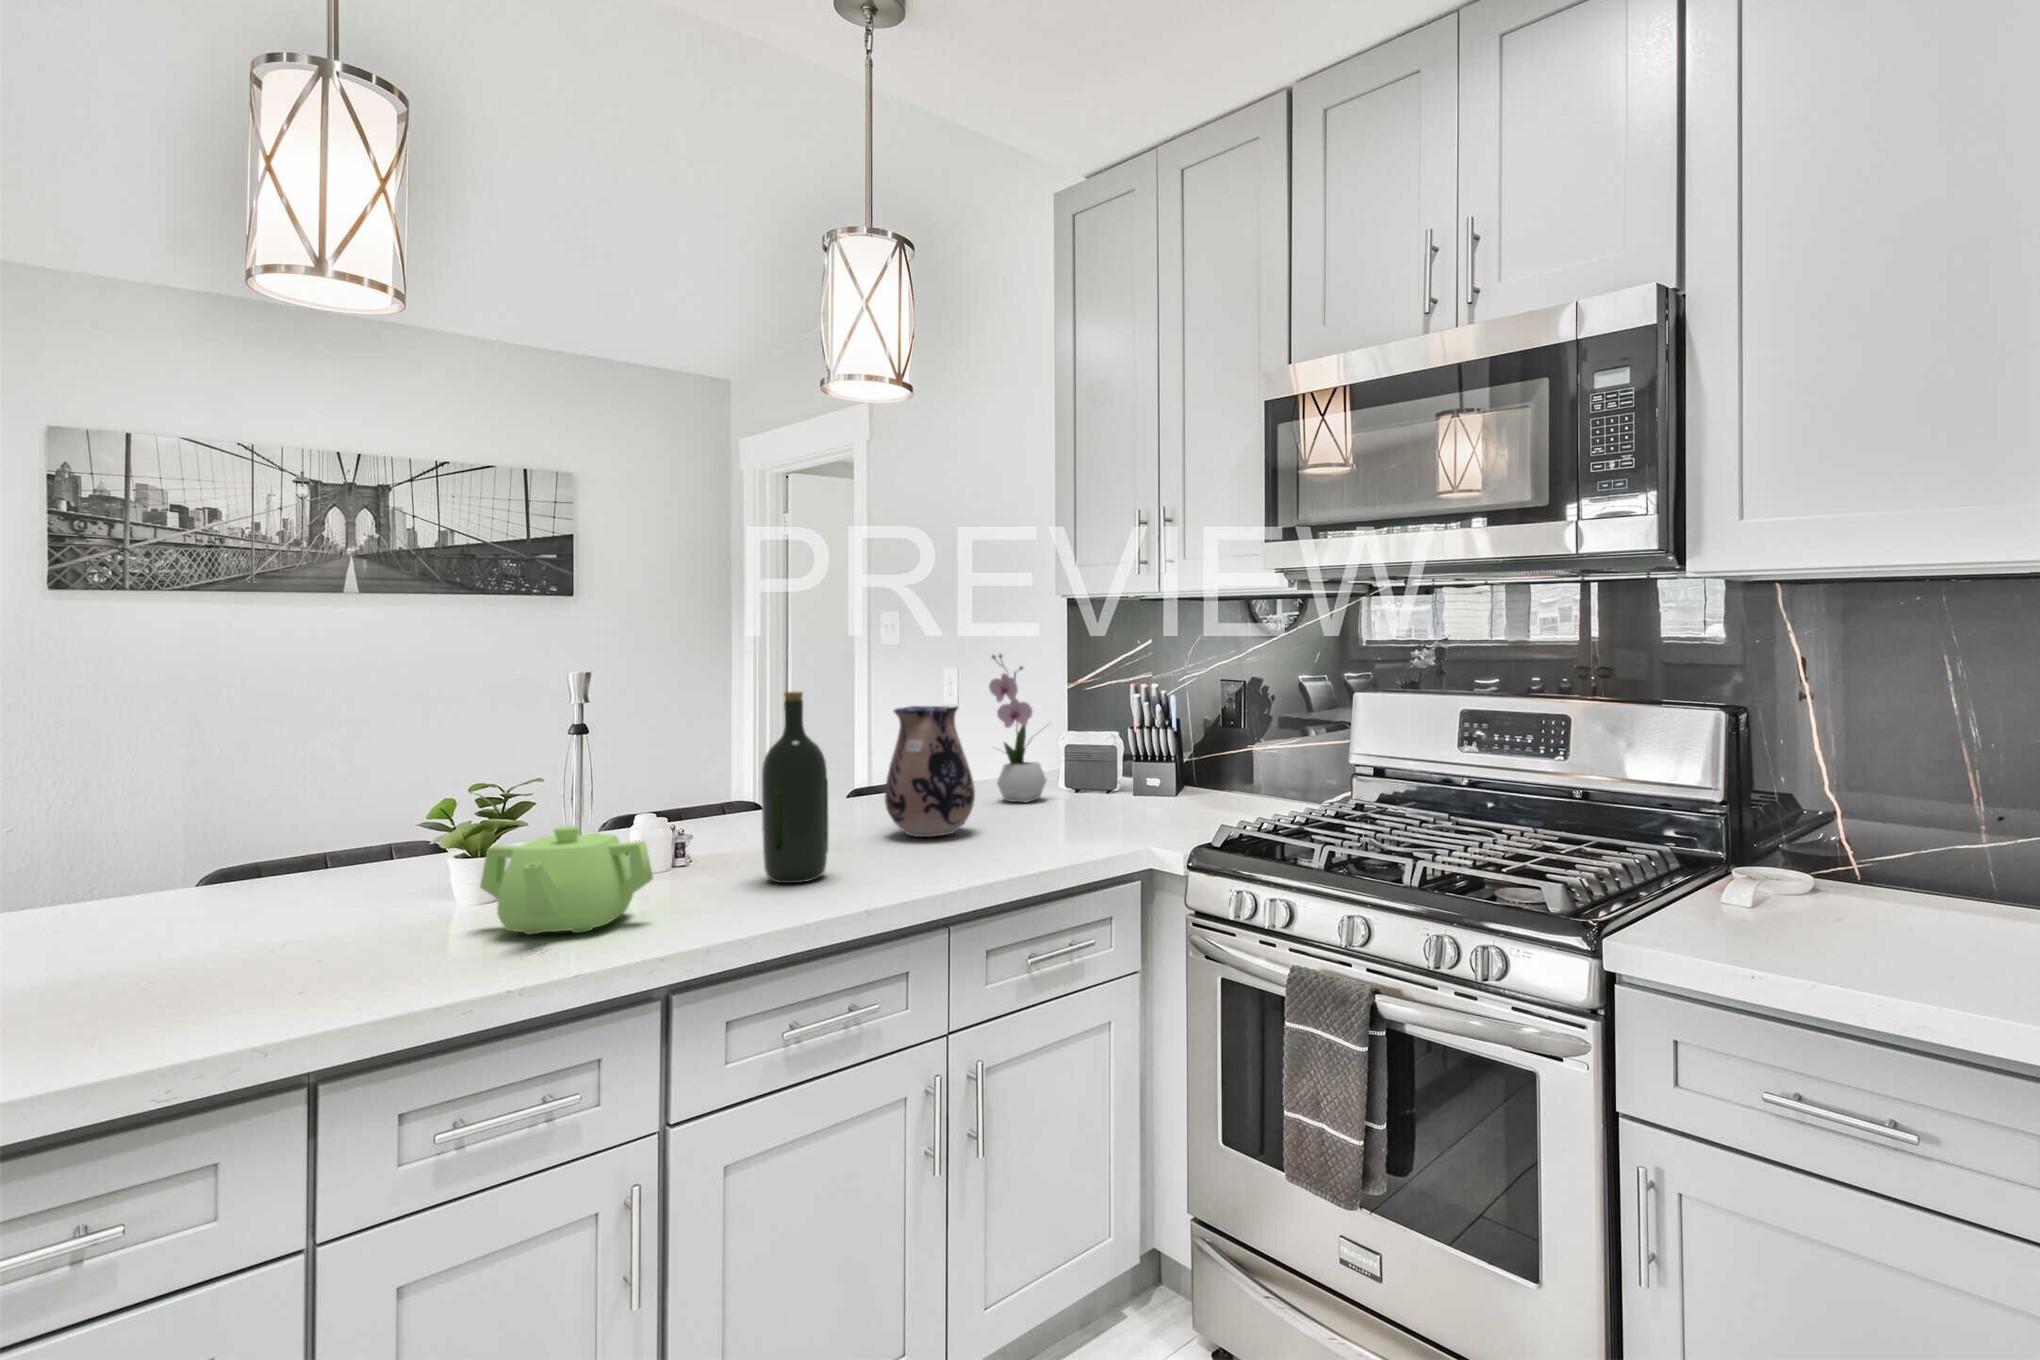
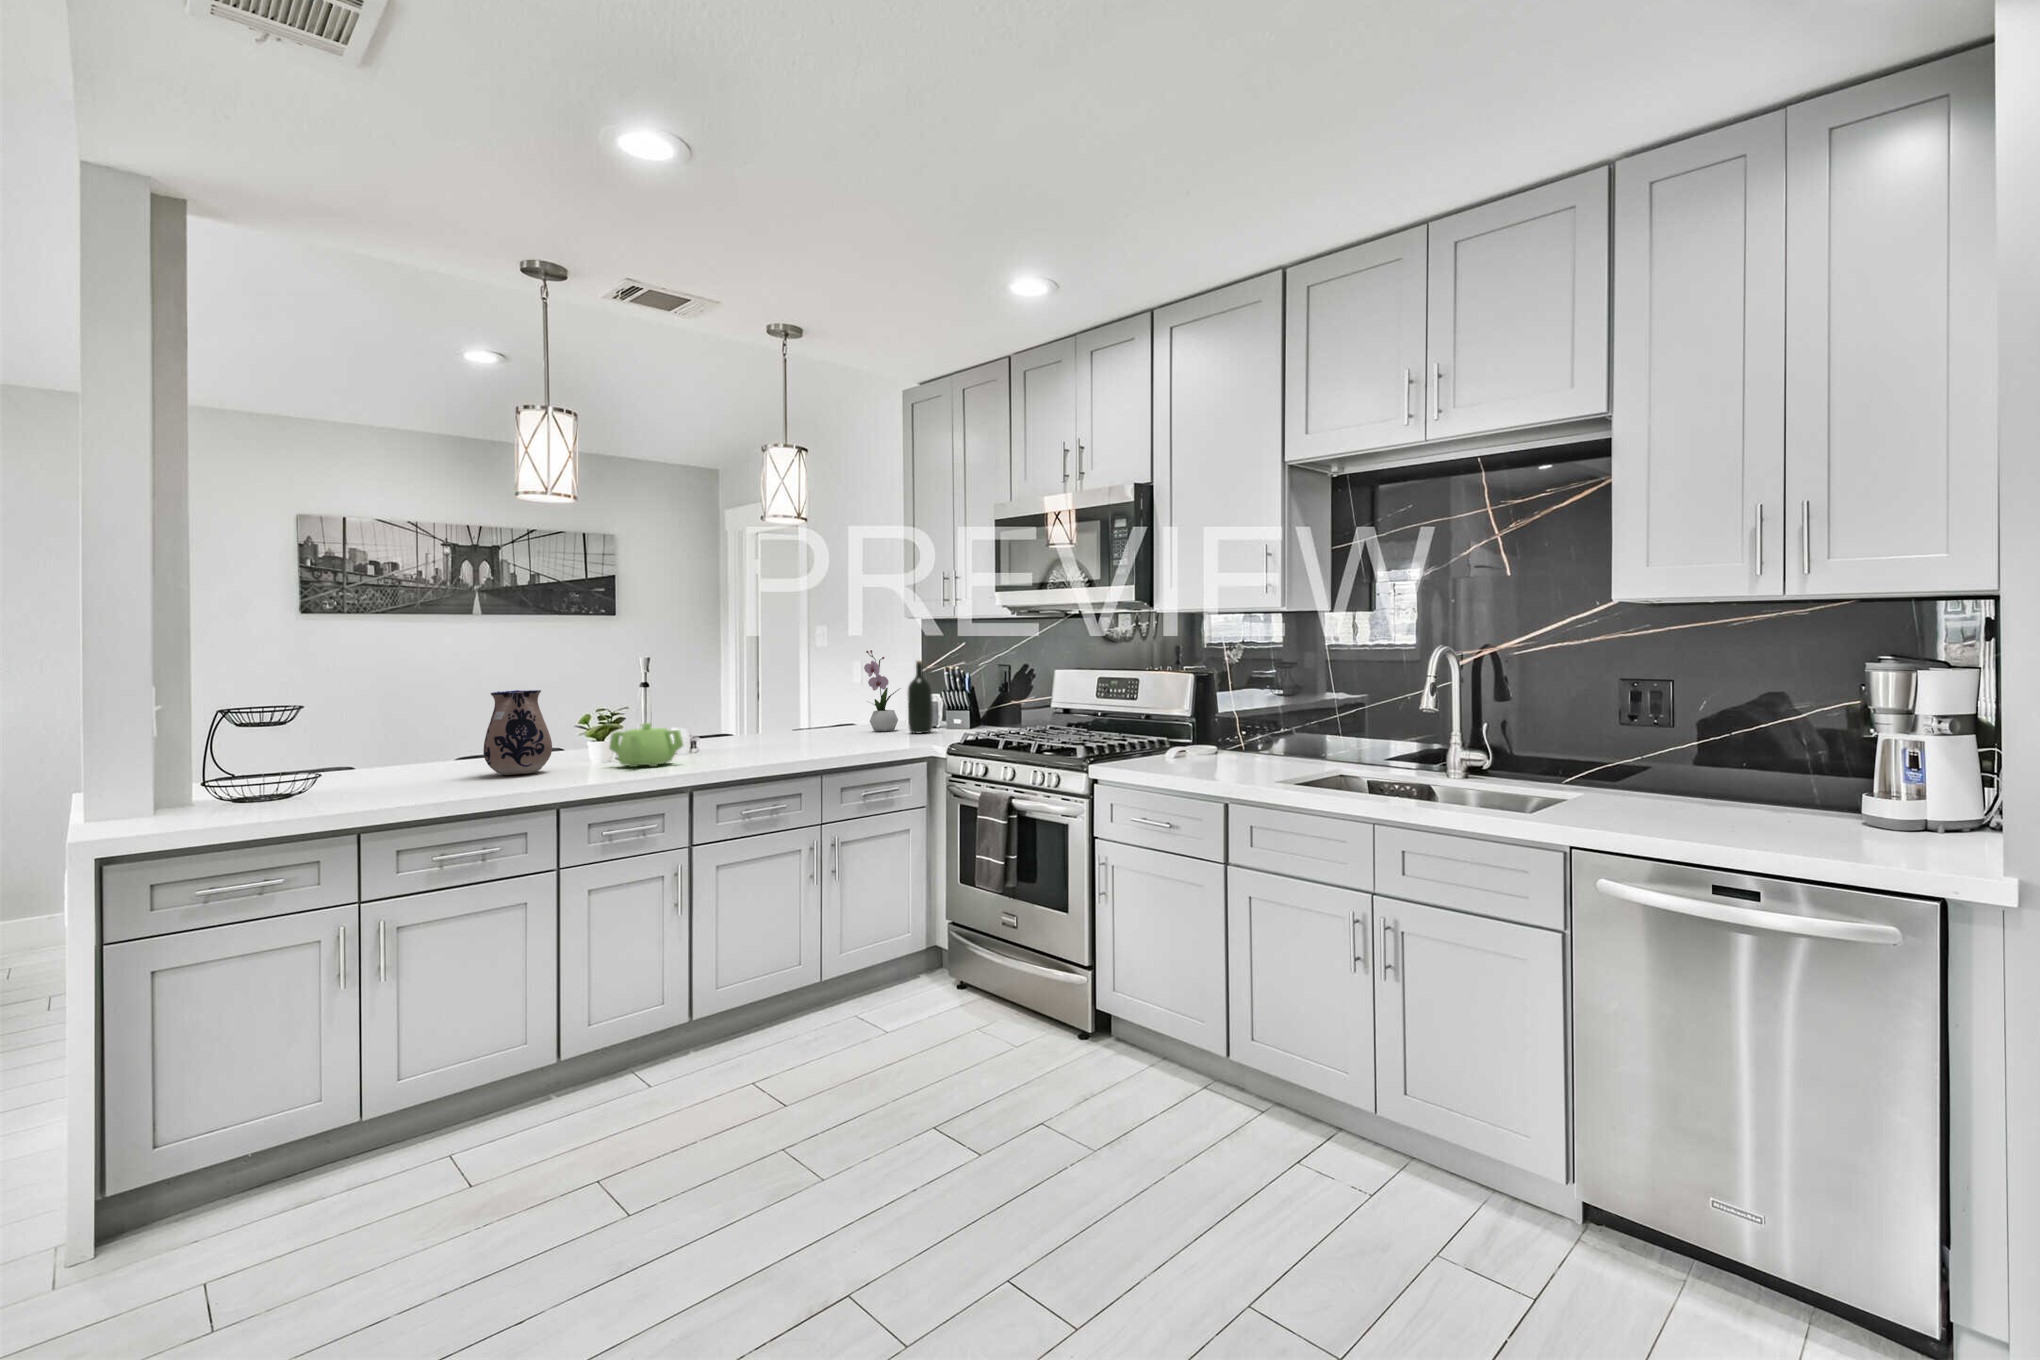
wine bottle: present [762,692,828,883] -> present [908,661,933,734]
ceramic pitcher: present [885,706,975,837] -> present [484,690,552,775]

